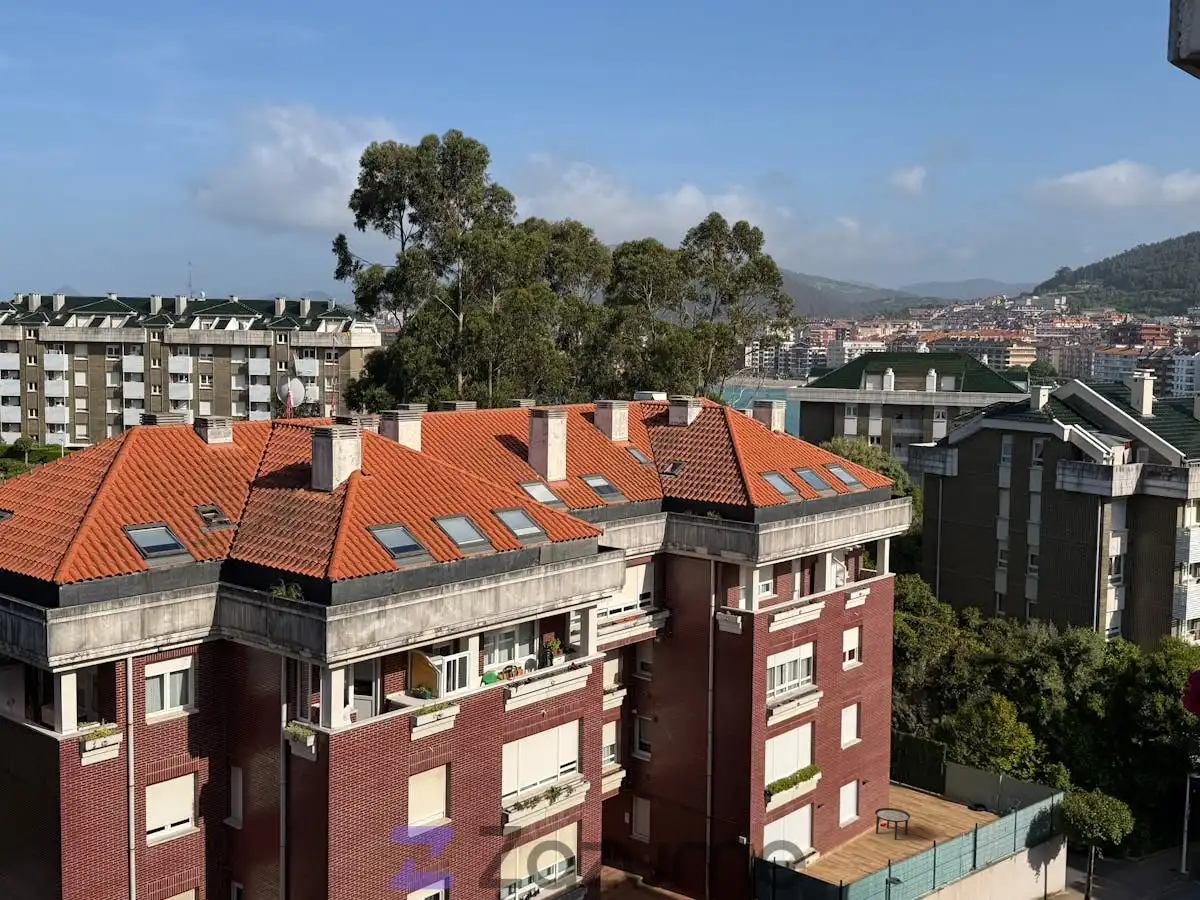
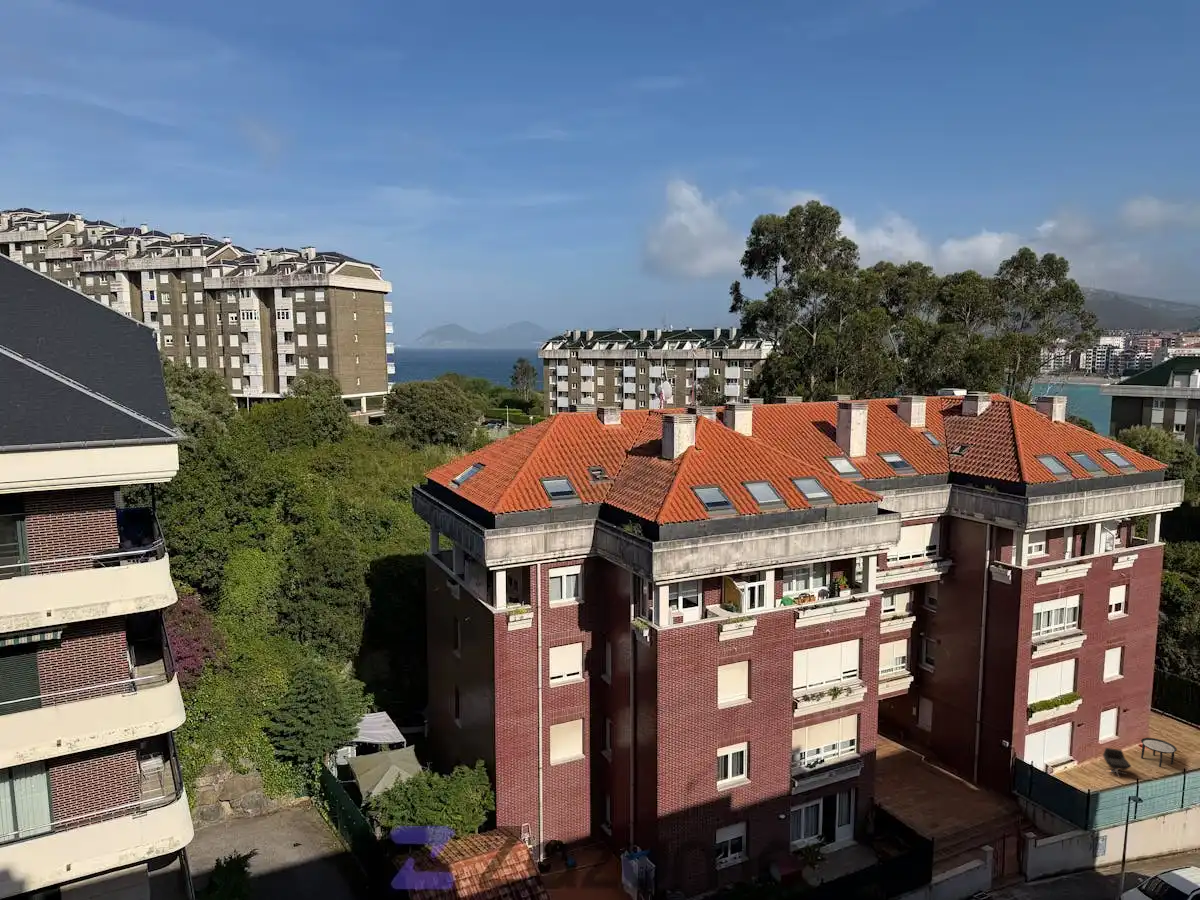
lounge chair: none [840,826,869,858] -> present [1103,748,1131,772]

